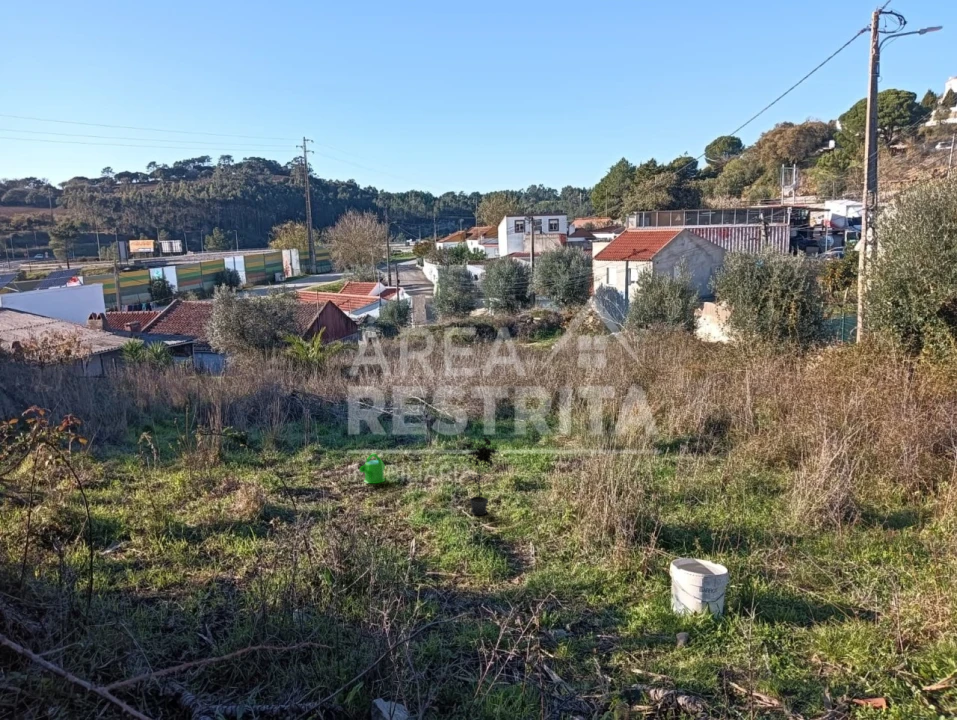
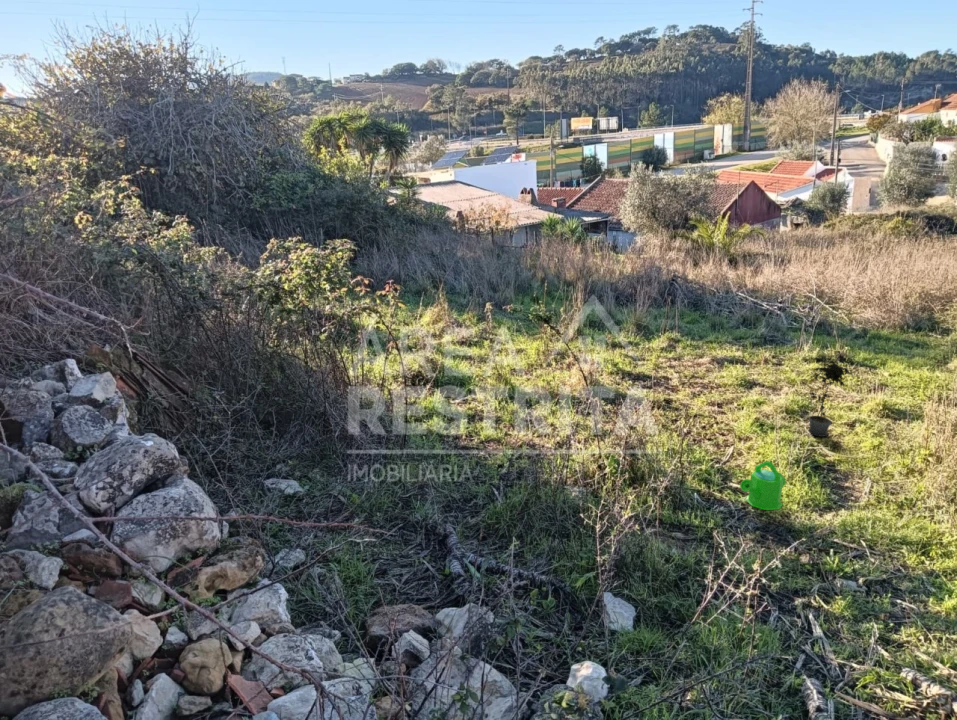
watering can: present [360,453,385,483] -> present [740,461,785,510]

